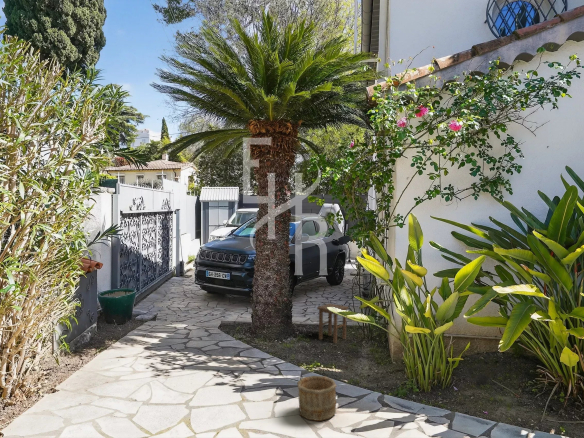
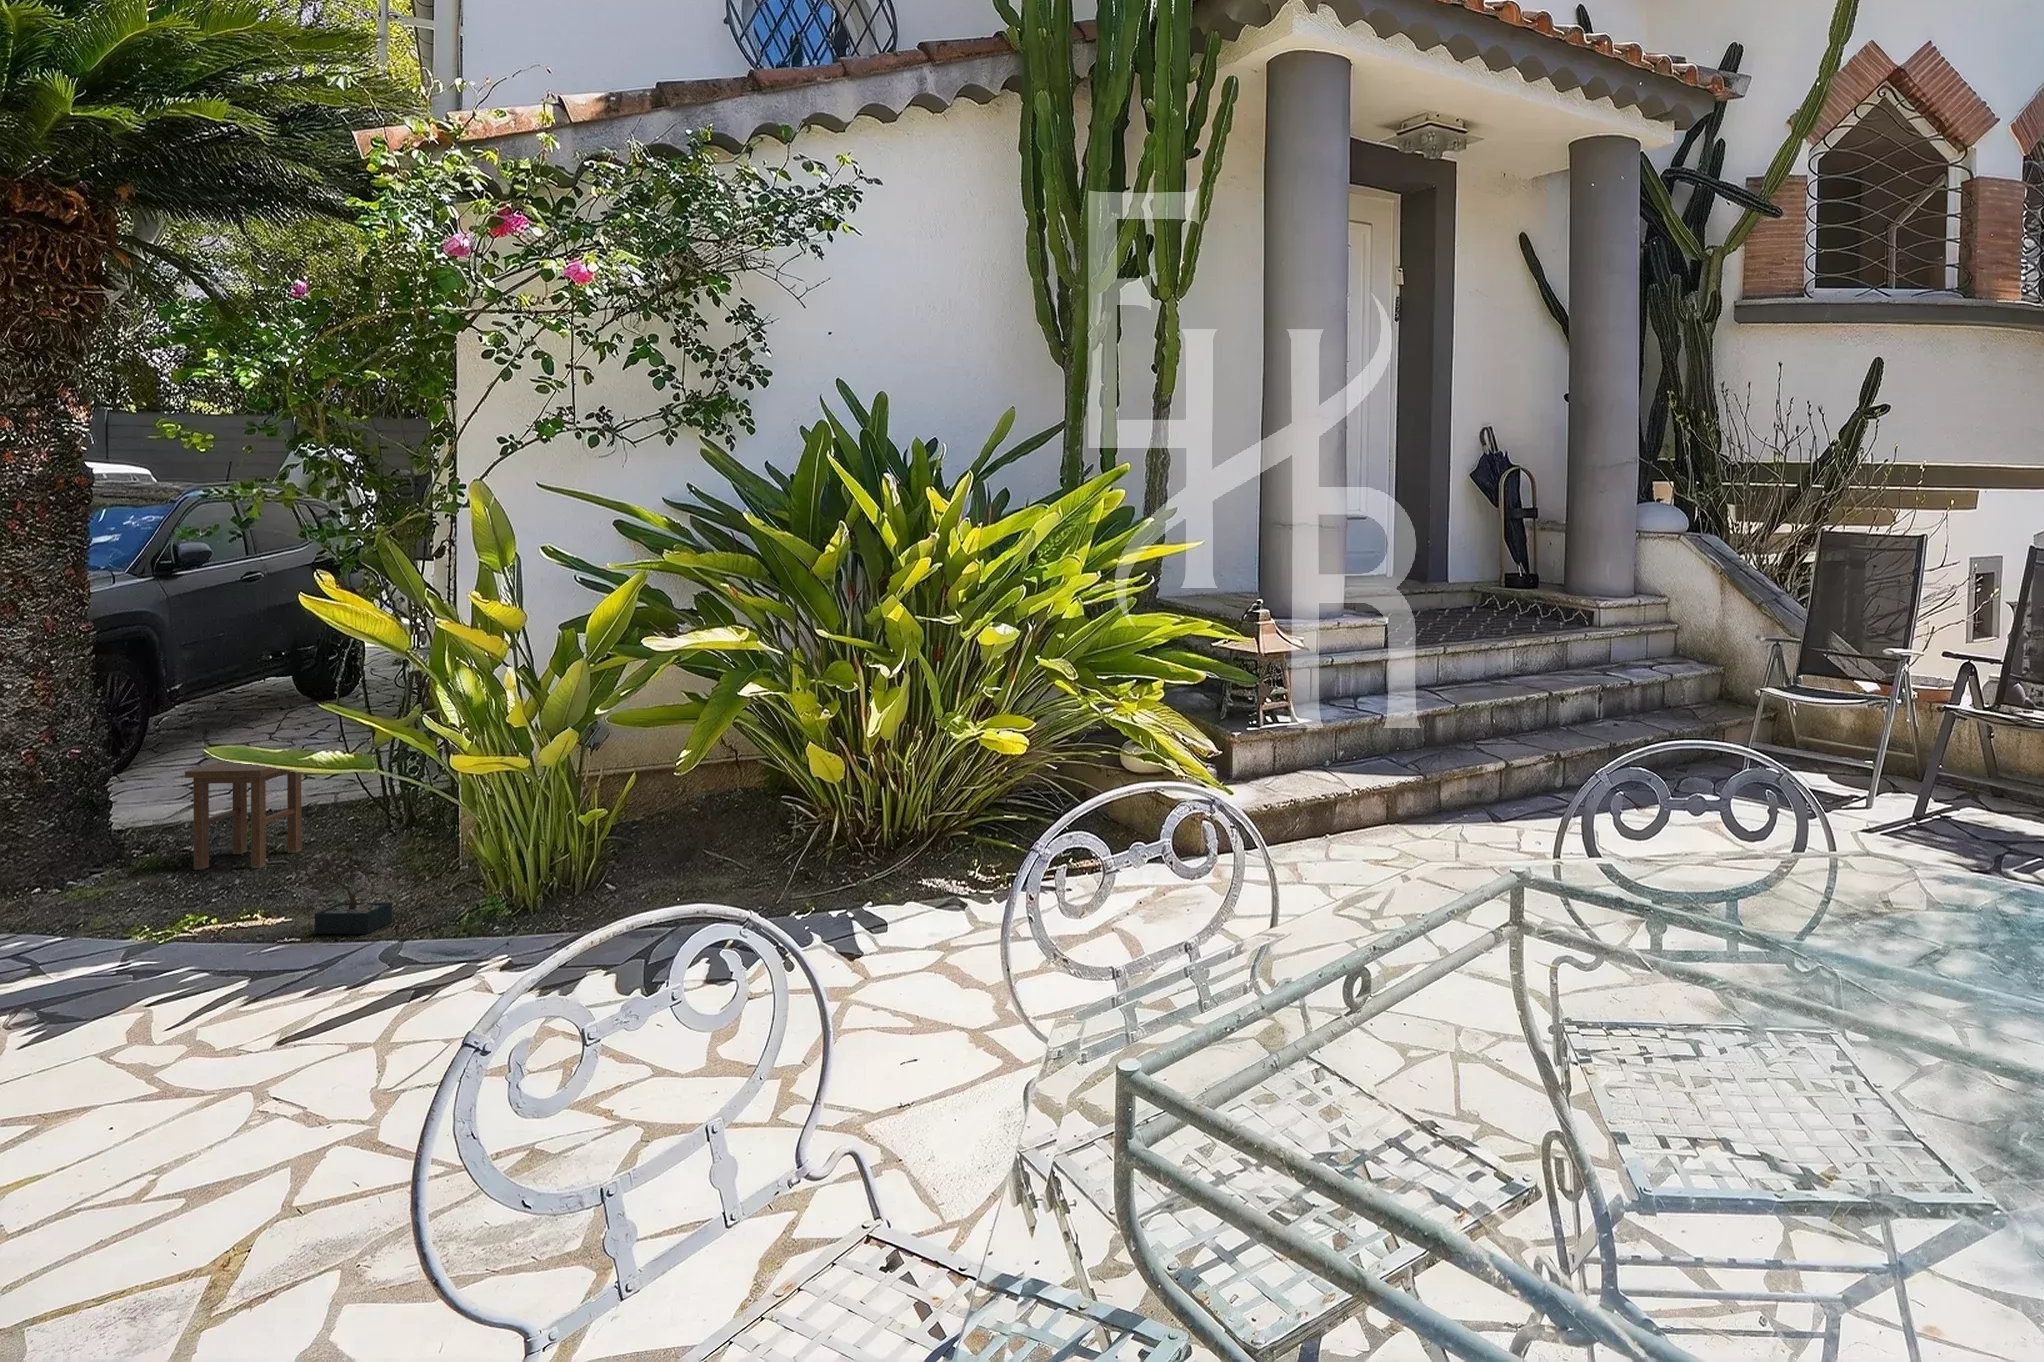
decorative plant: none [348,349,381,384] -> present [293,850,405,934]
wooden bucket: present [297,376,337,421] -> none [92,928,241,1053]

